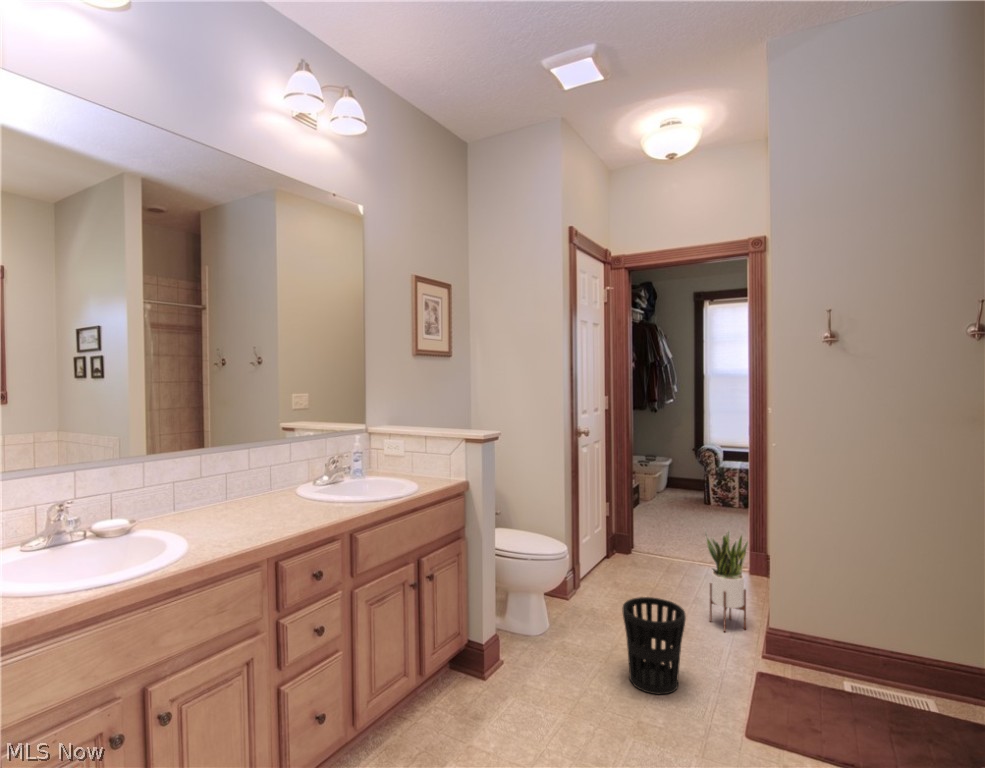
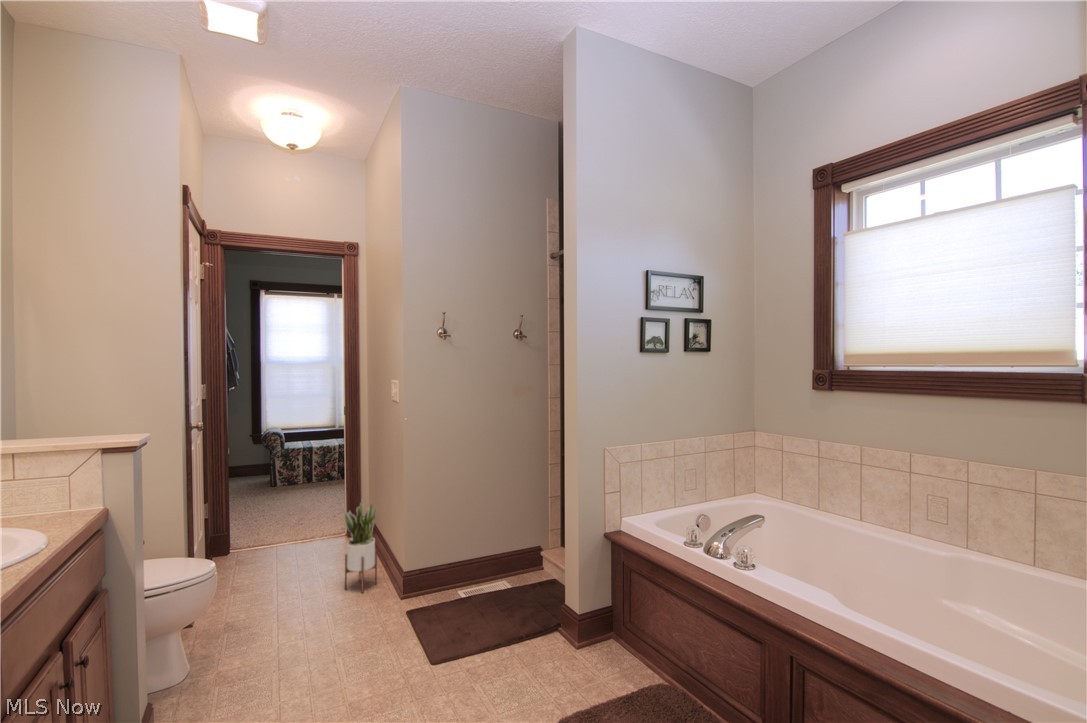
wastebasket: present [622,597,686,694] -> none [301,581,365,679]

